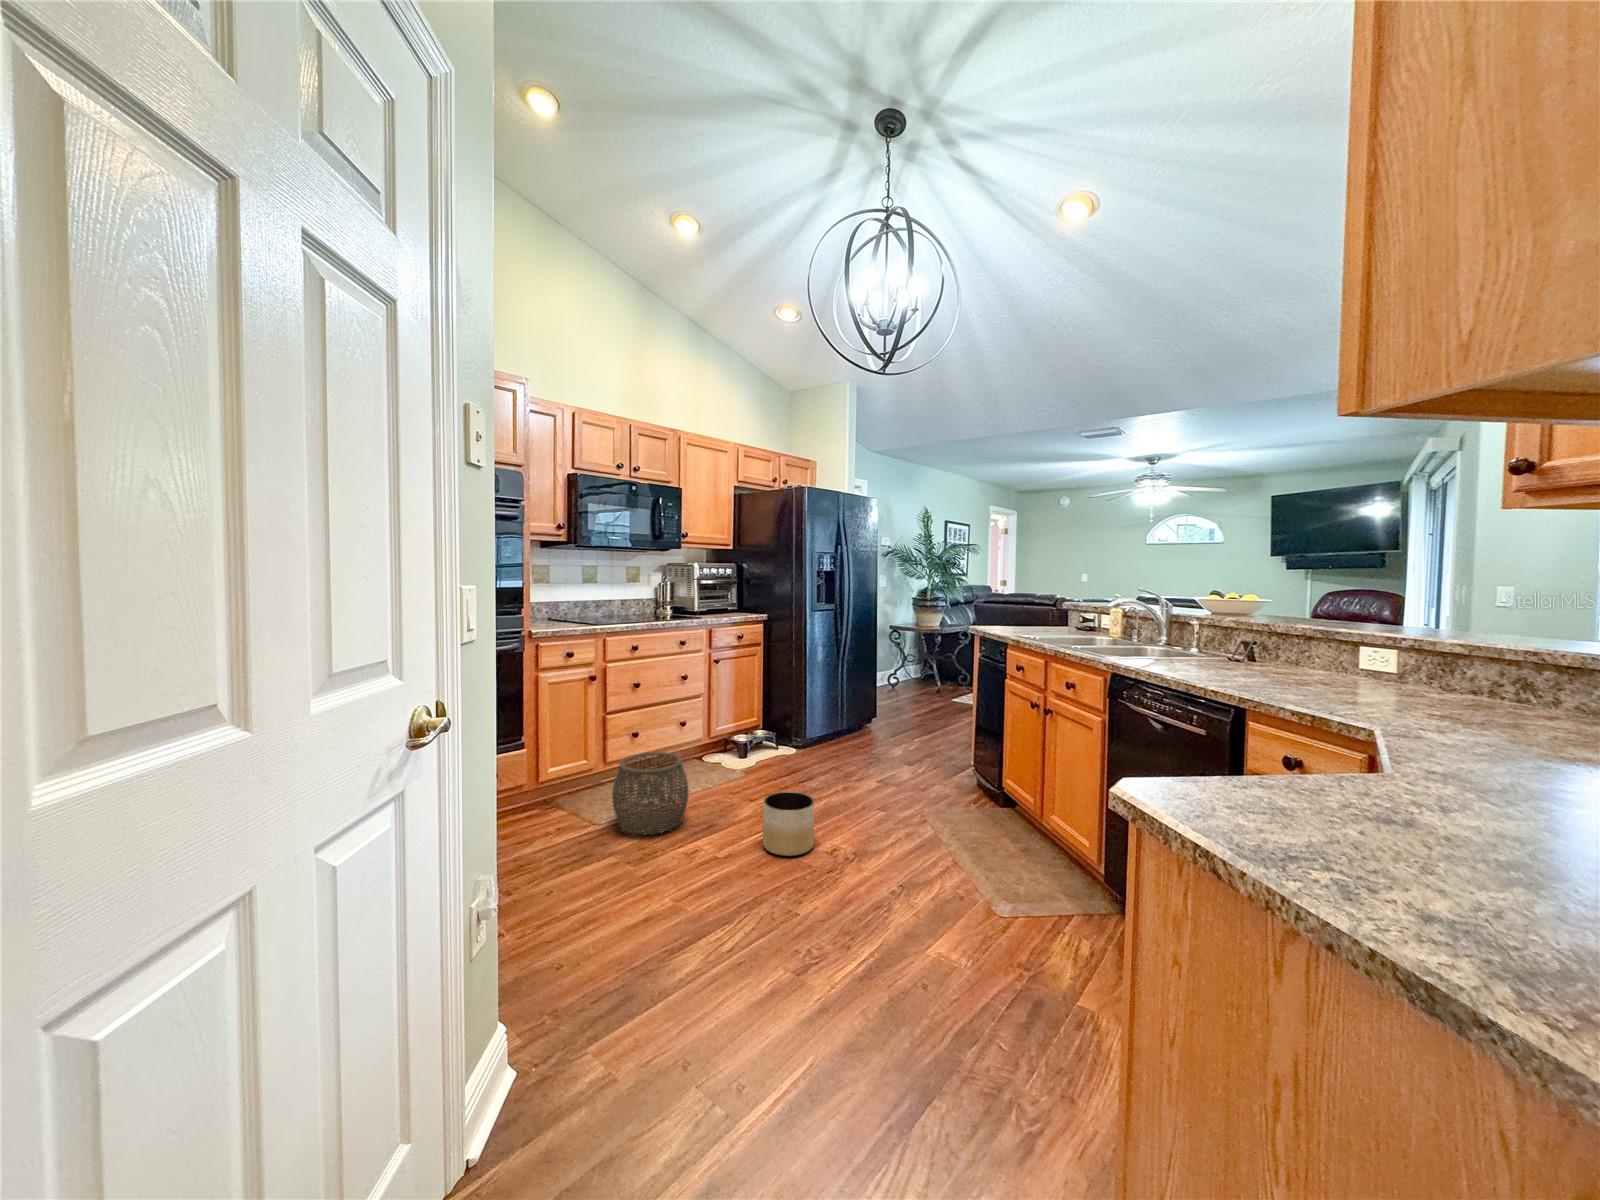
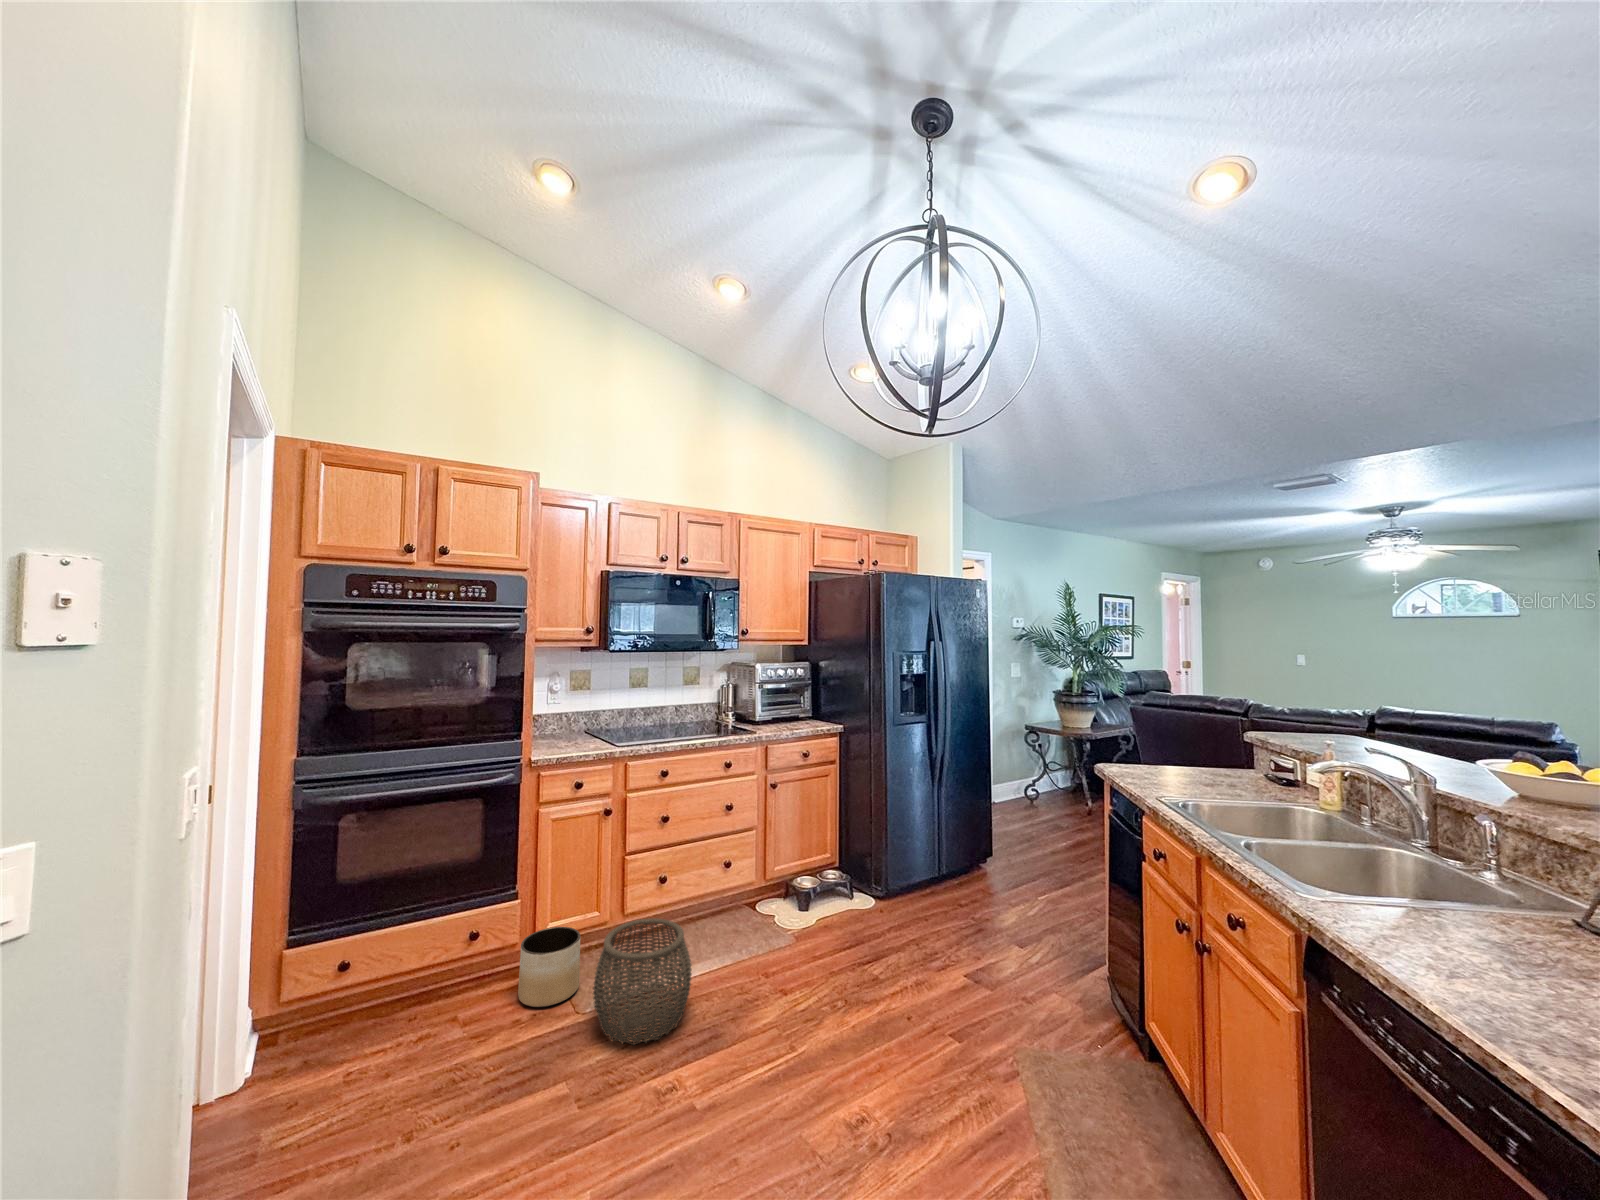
planter: present [763,792,814,856] -> present [518,927,580,1007]

